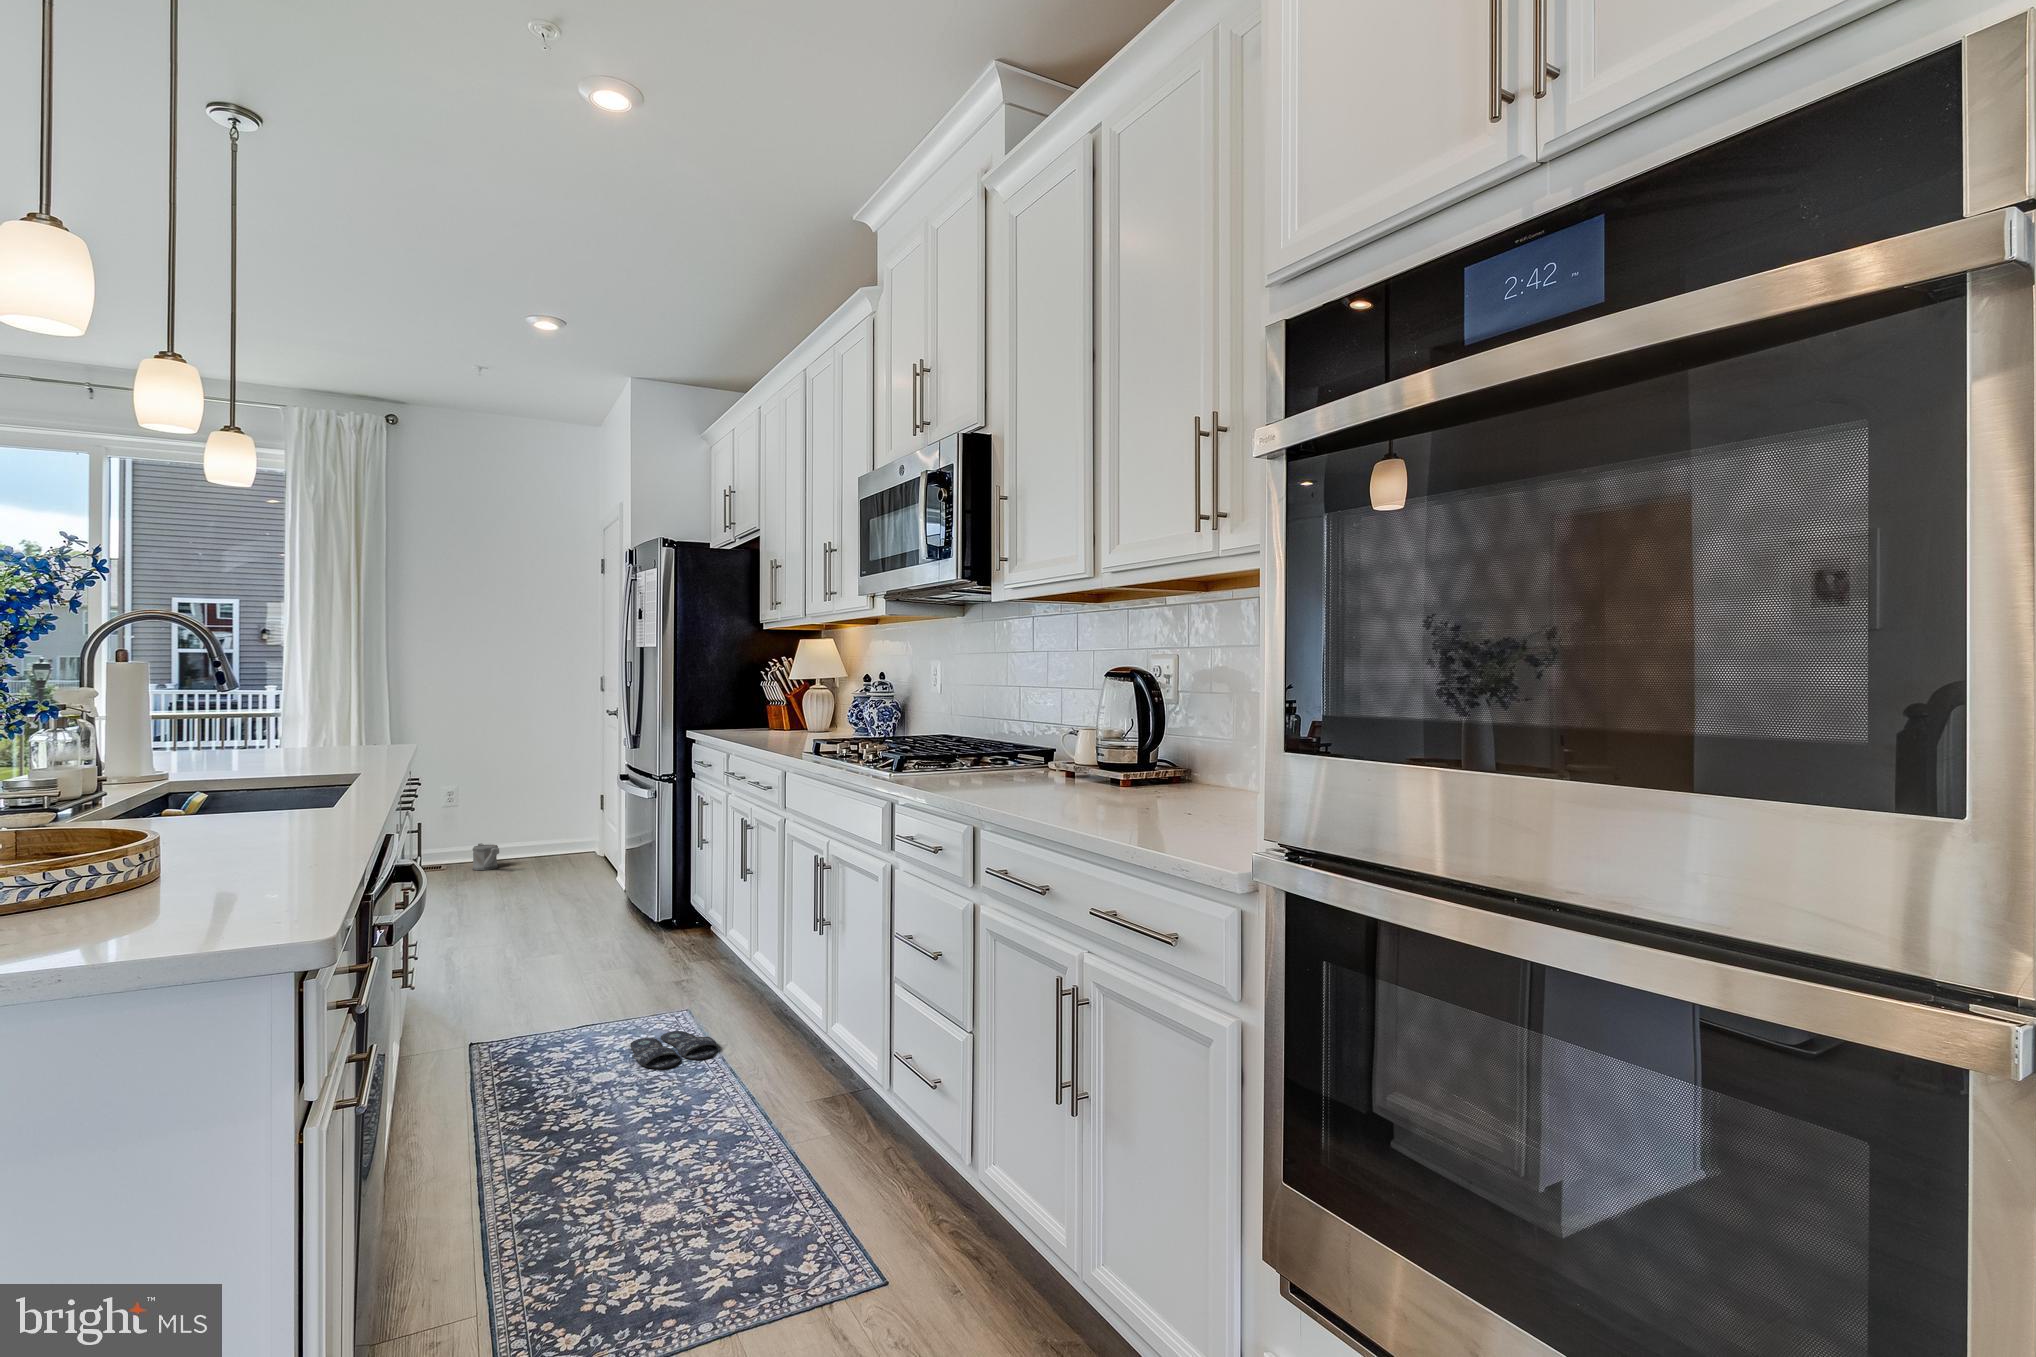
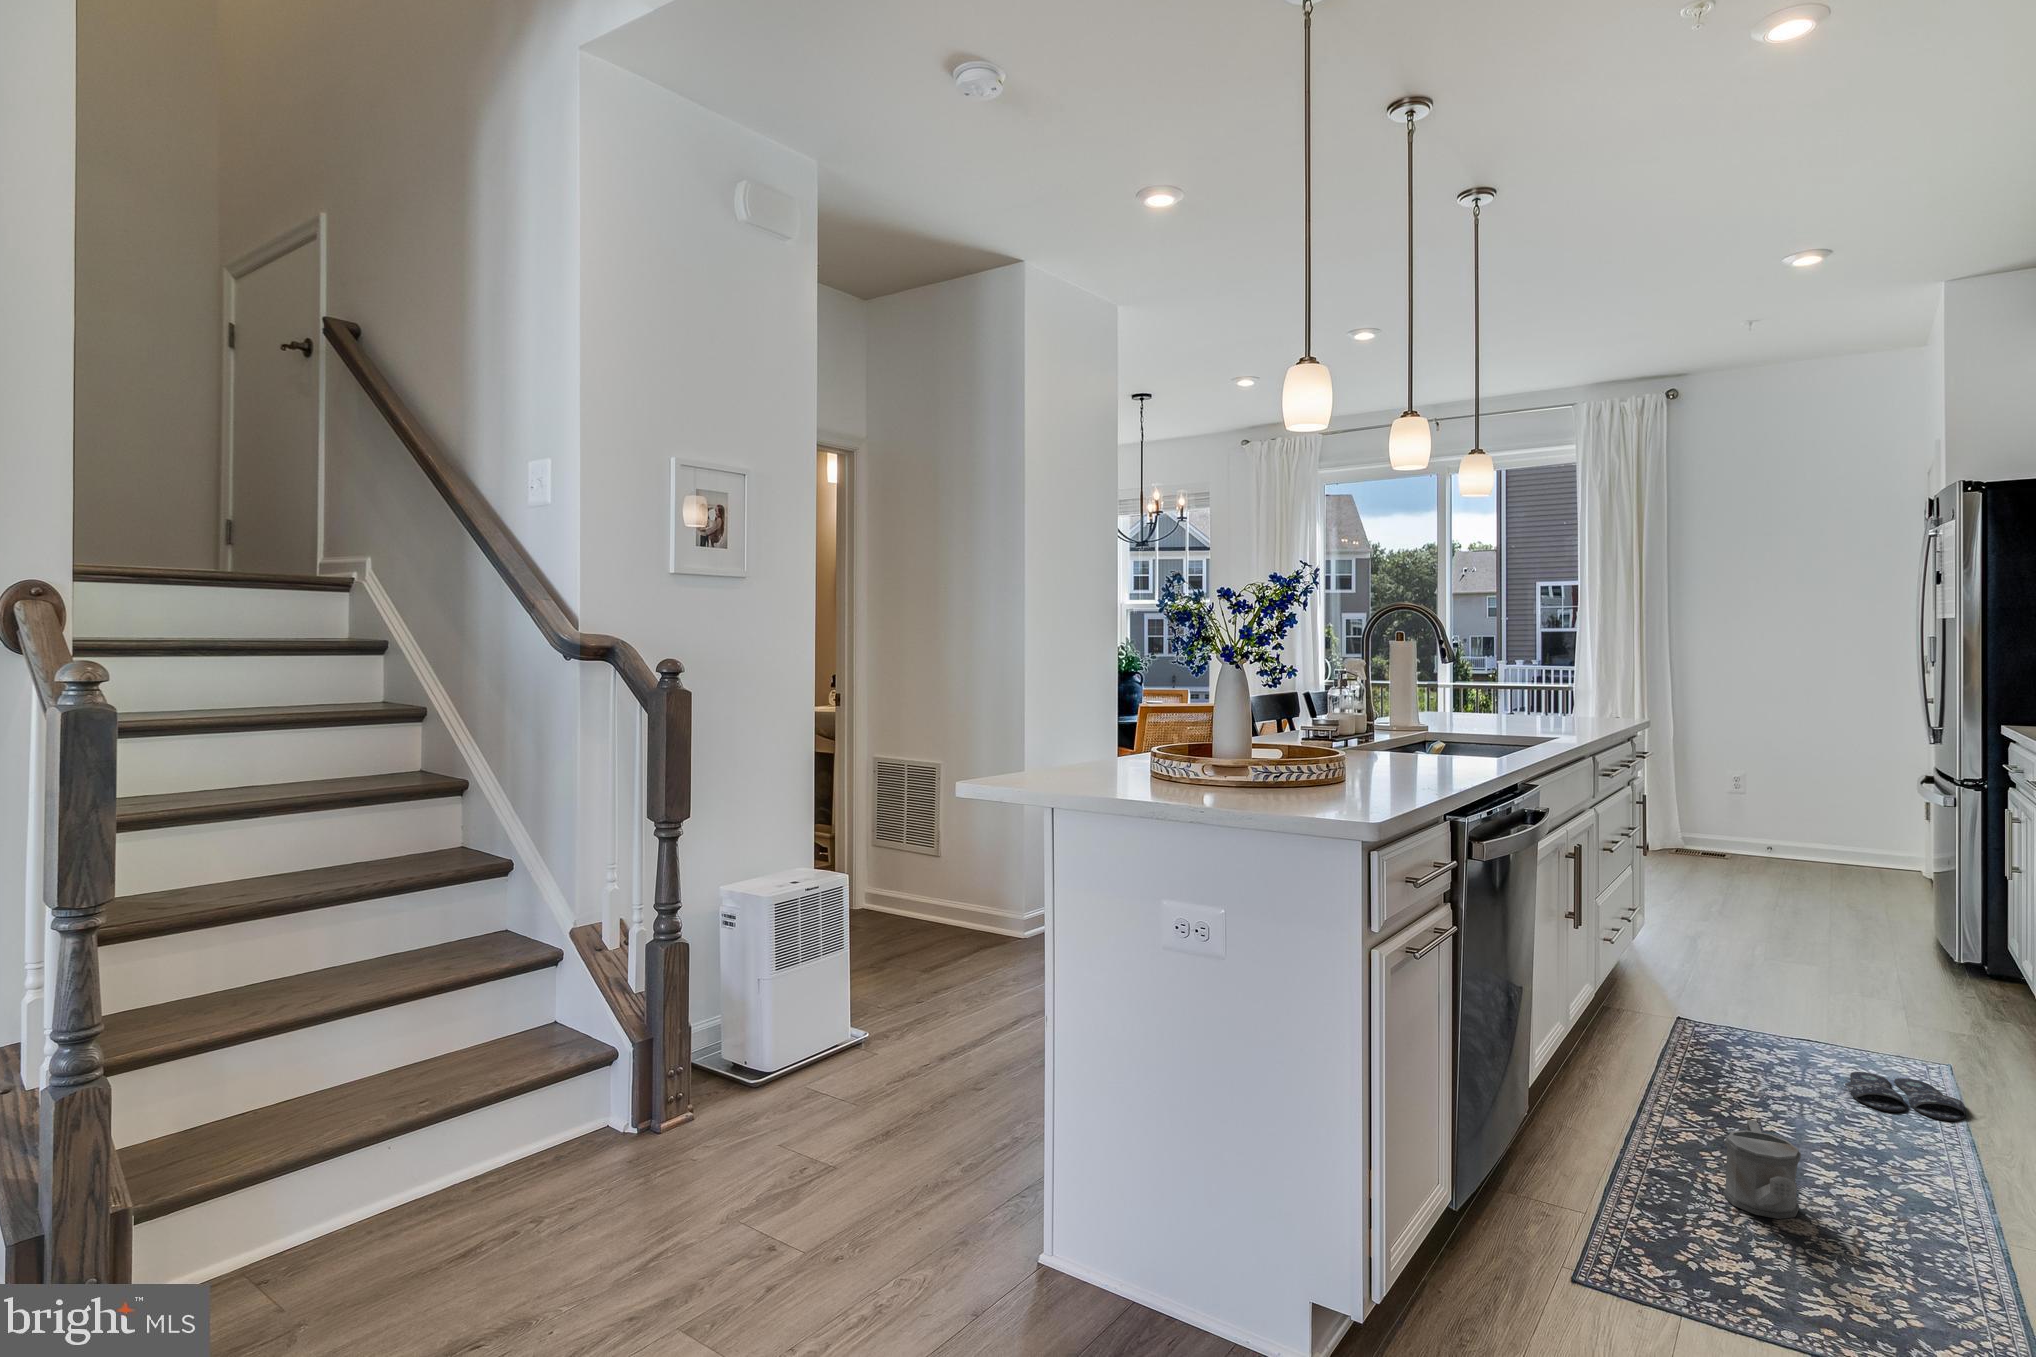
watering can: present [472,843,499,870] -> present [1723,1120,1801,1219]

